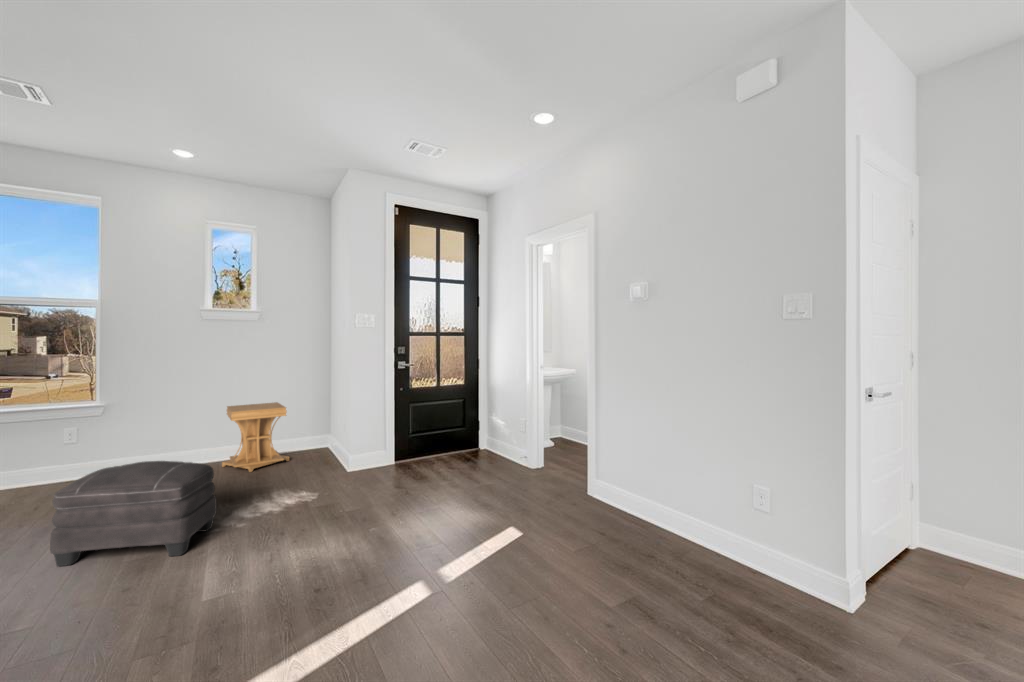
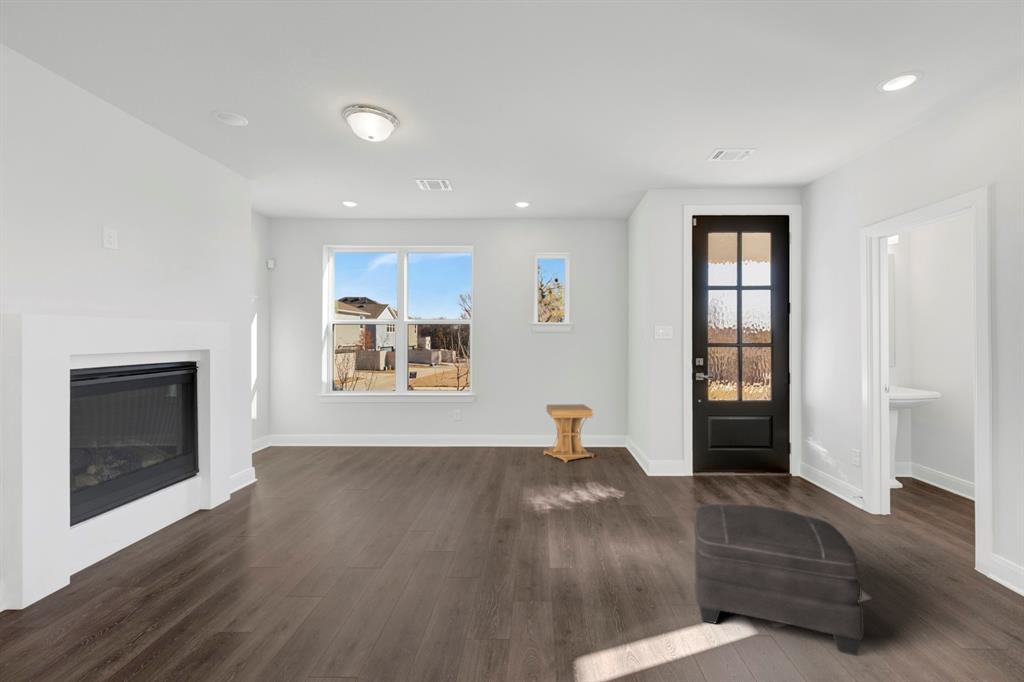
ottoman: present [50,461,217,566] -> present [694,504,864,655]

